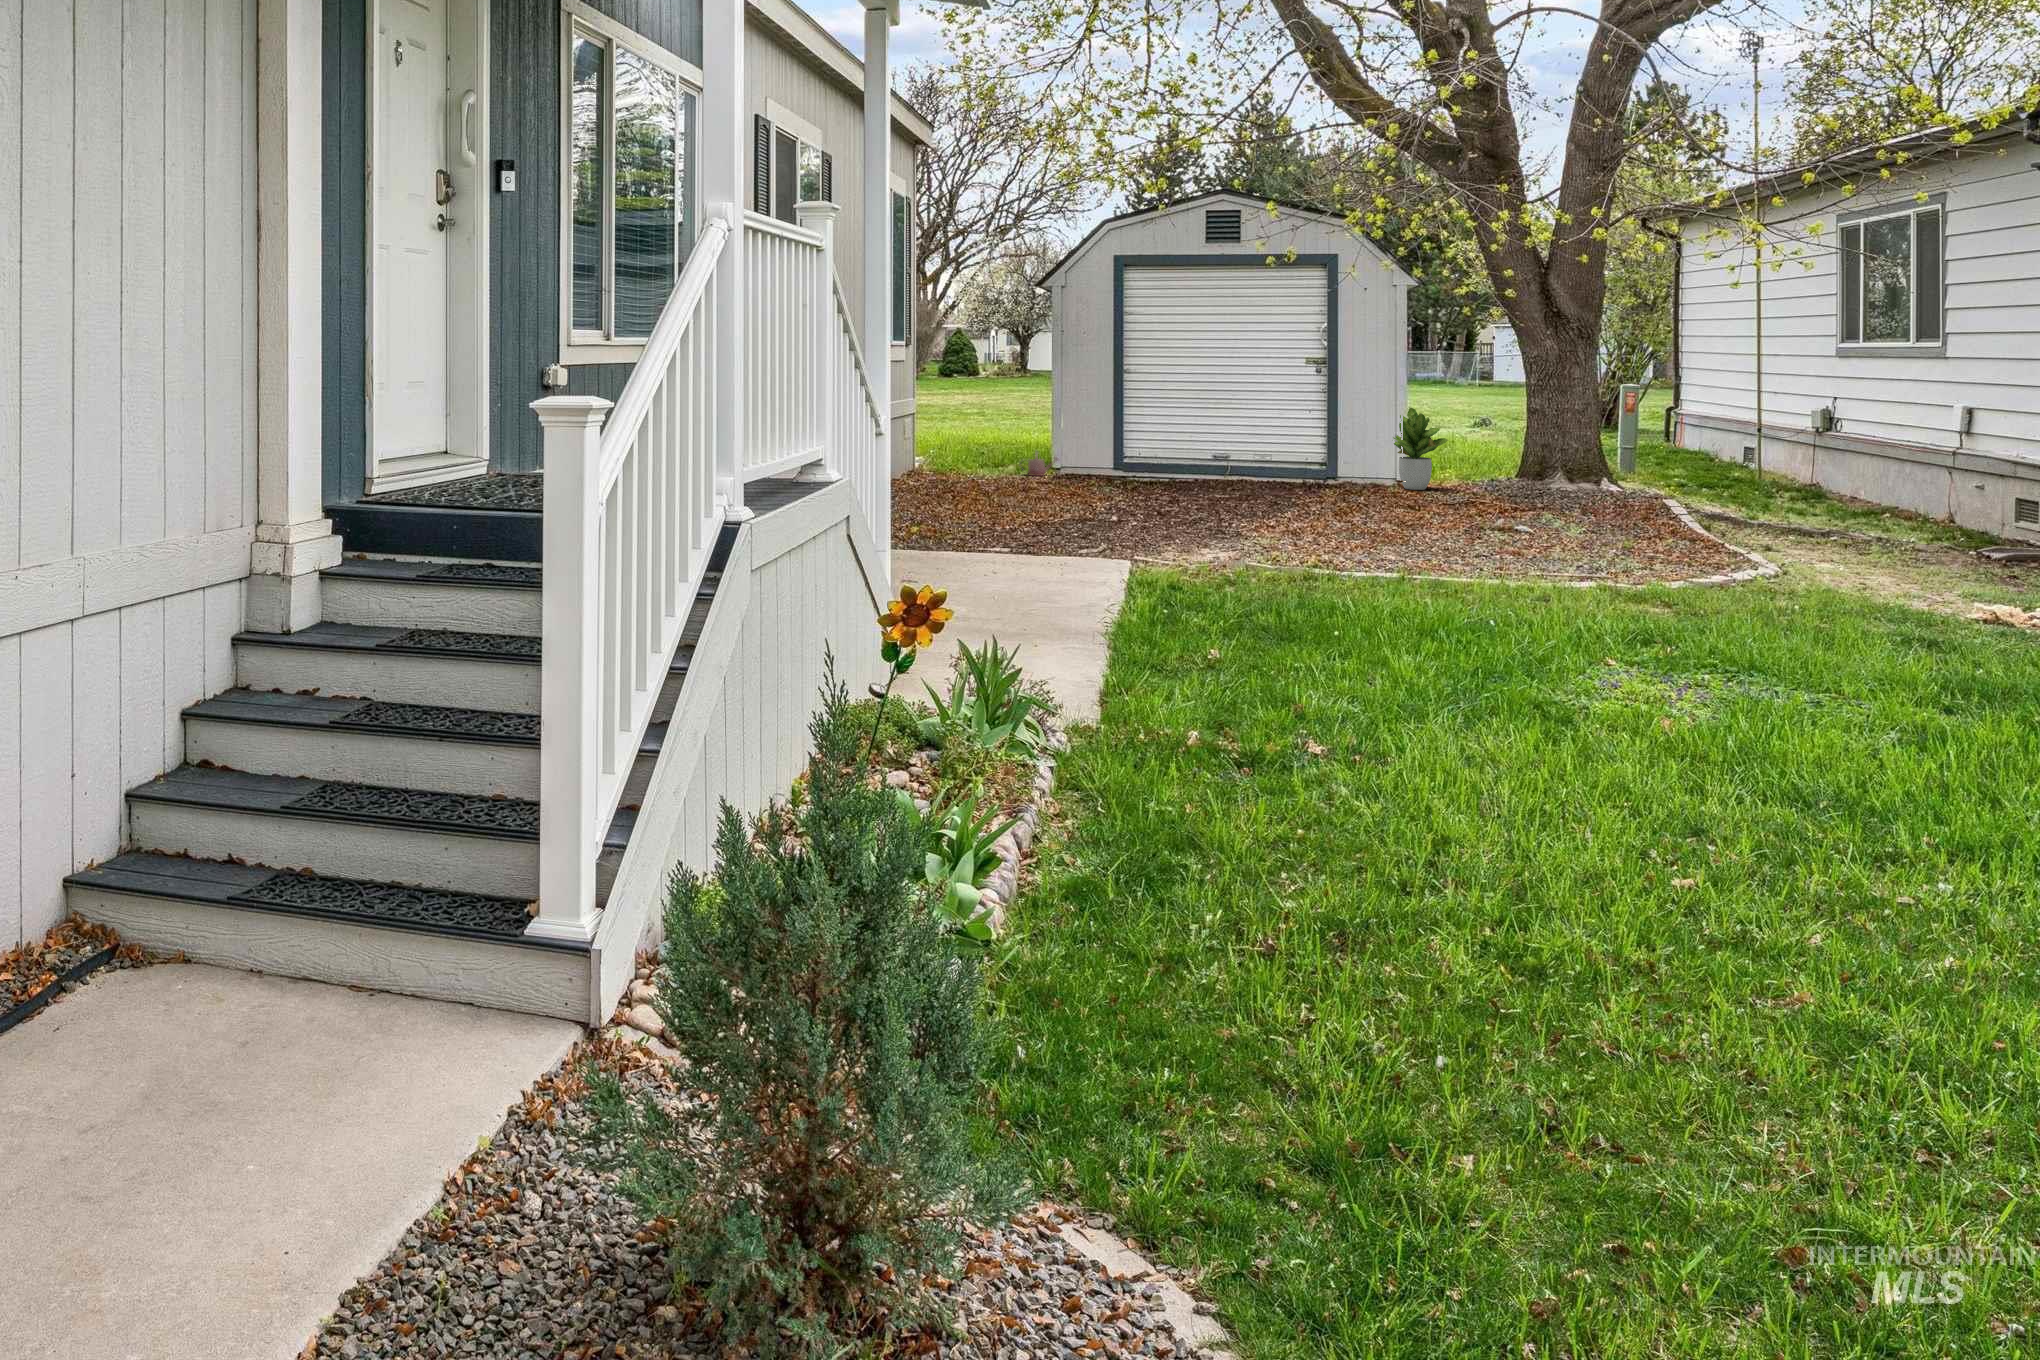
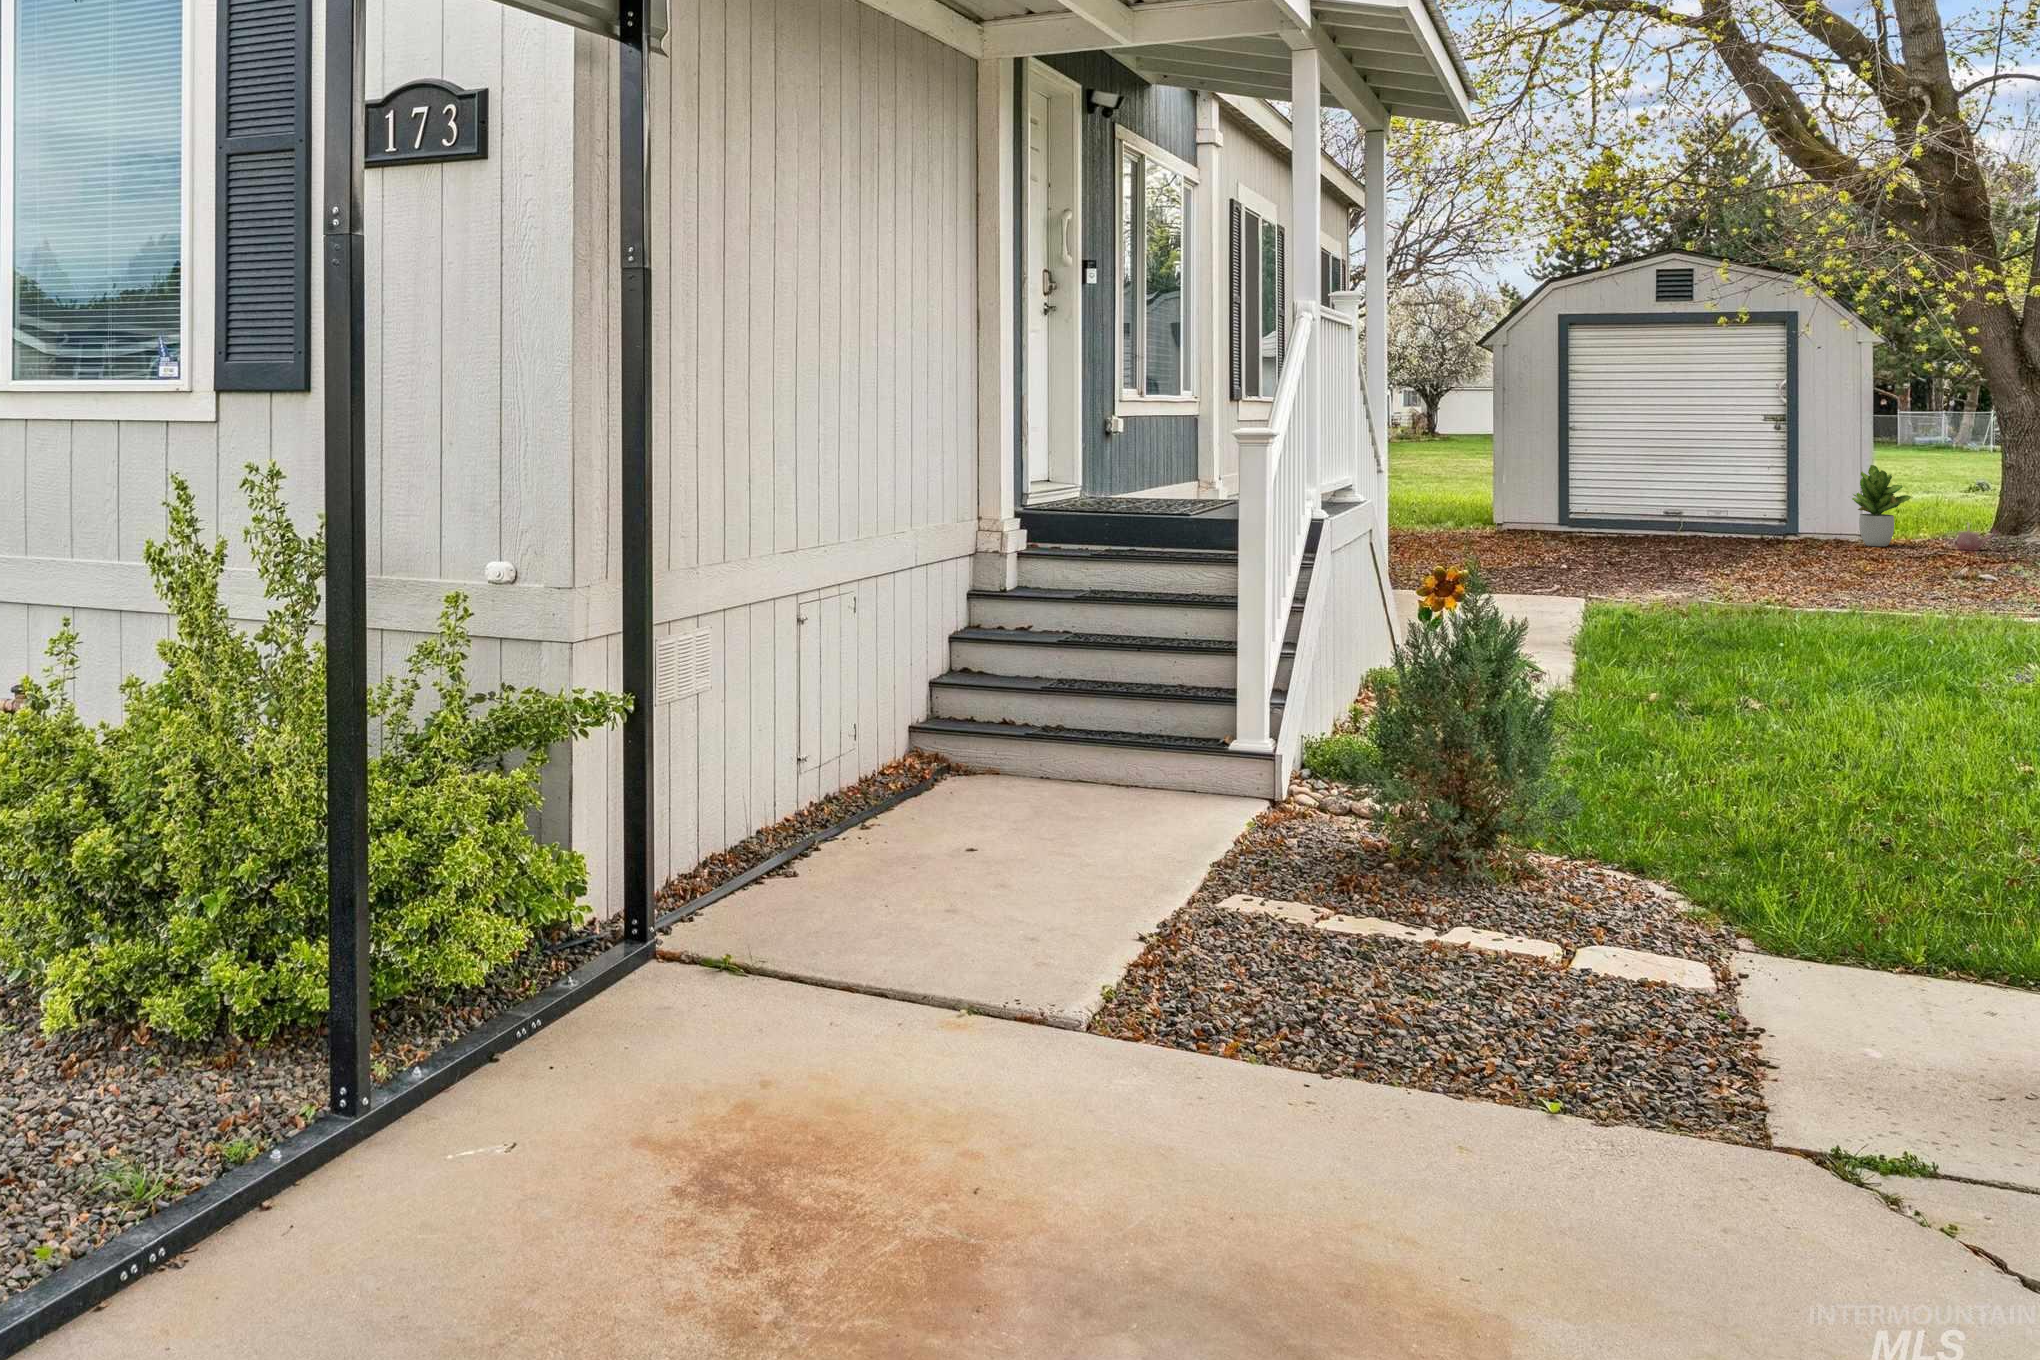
watering can: present [1027,453,1058,476] -> present [1957,524,1998,551]

